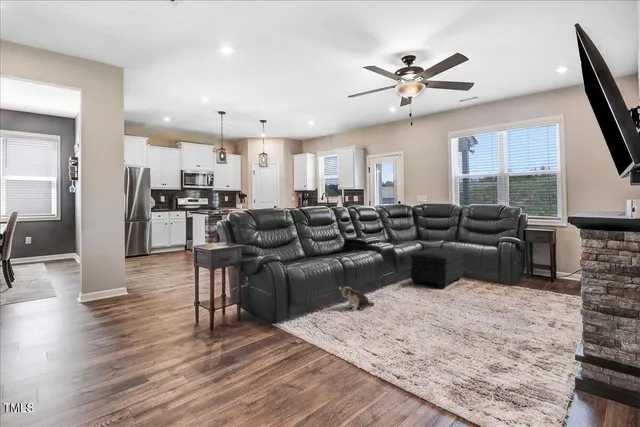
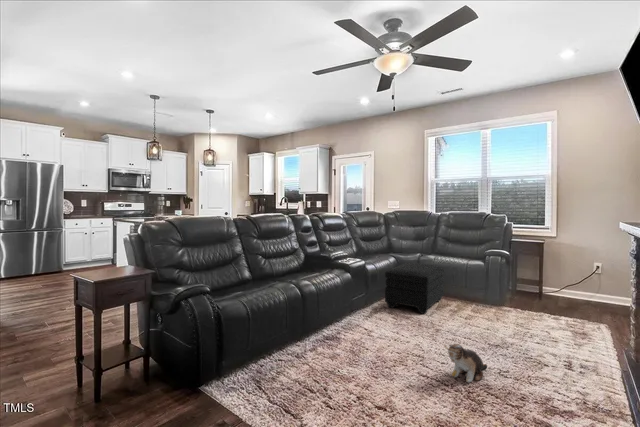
plush toy: present [339,287,374,310] -> present [444,344,487,382]

